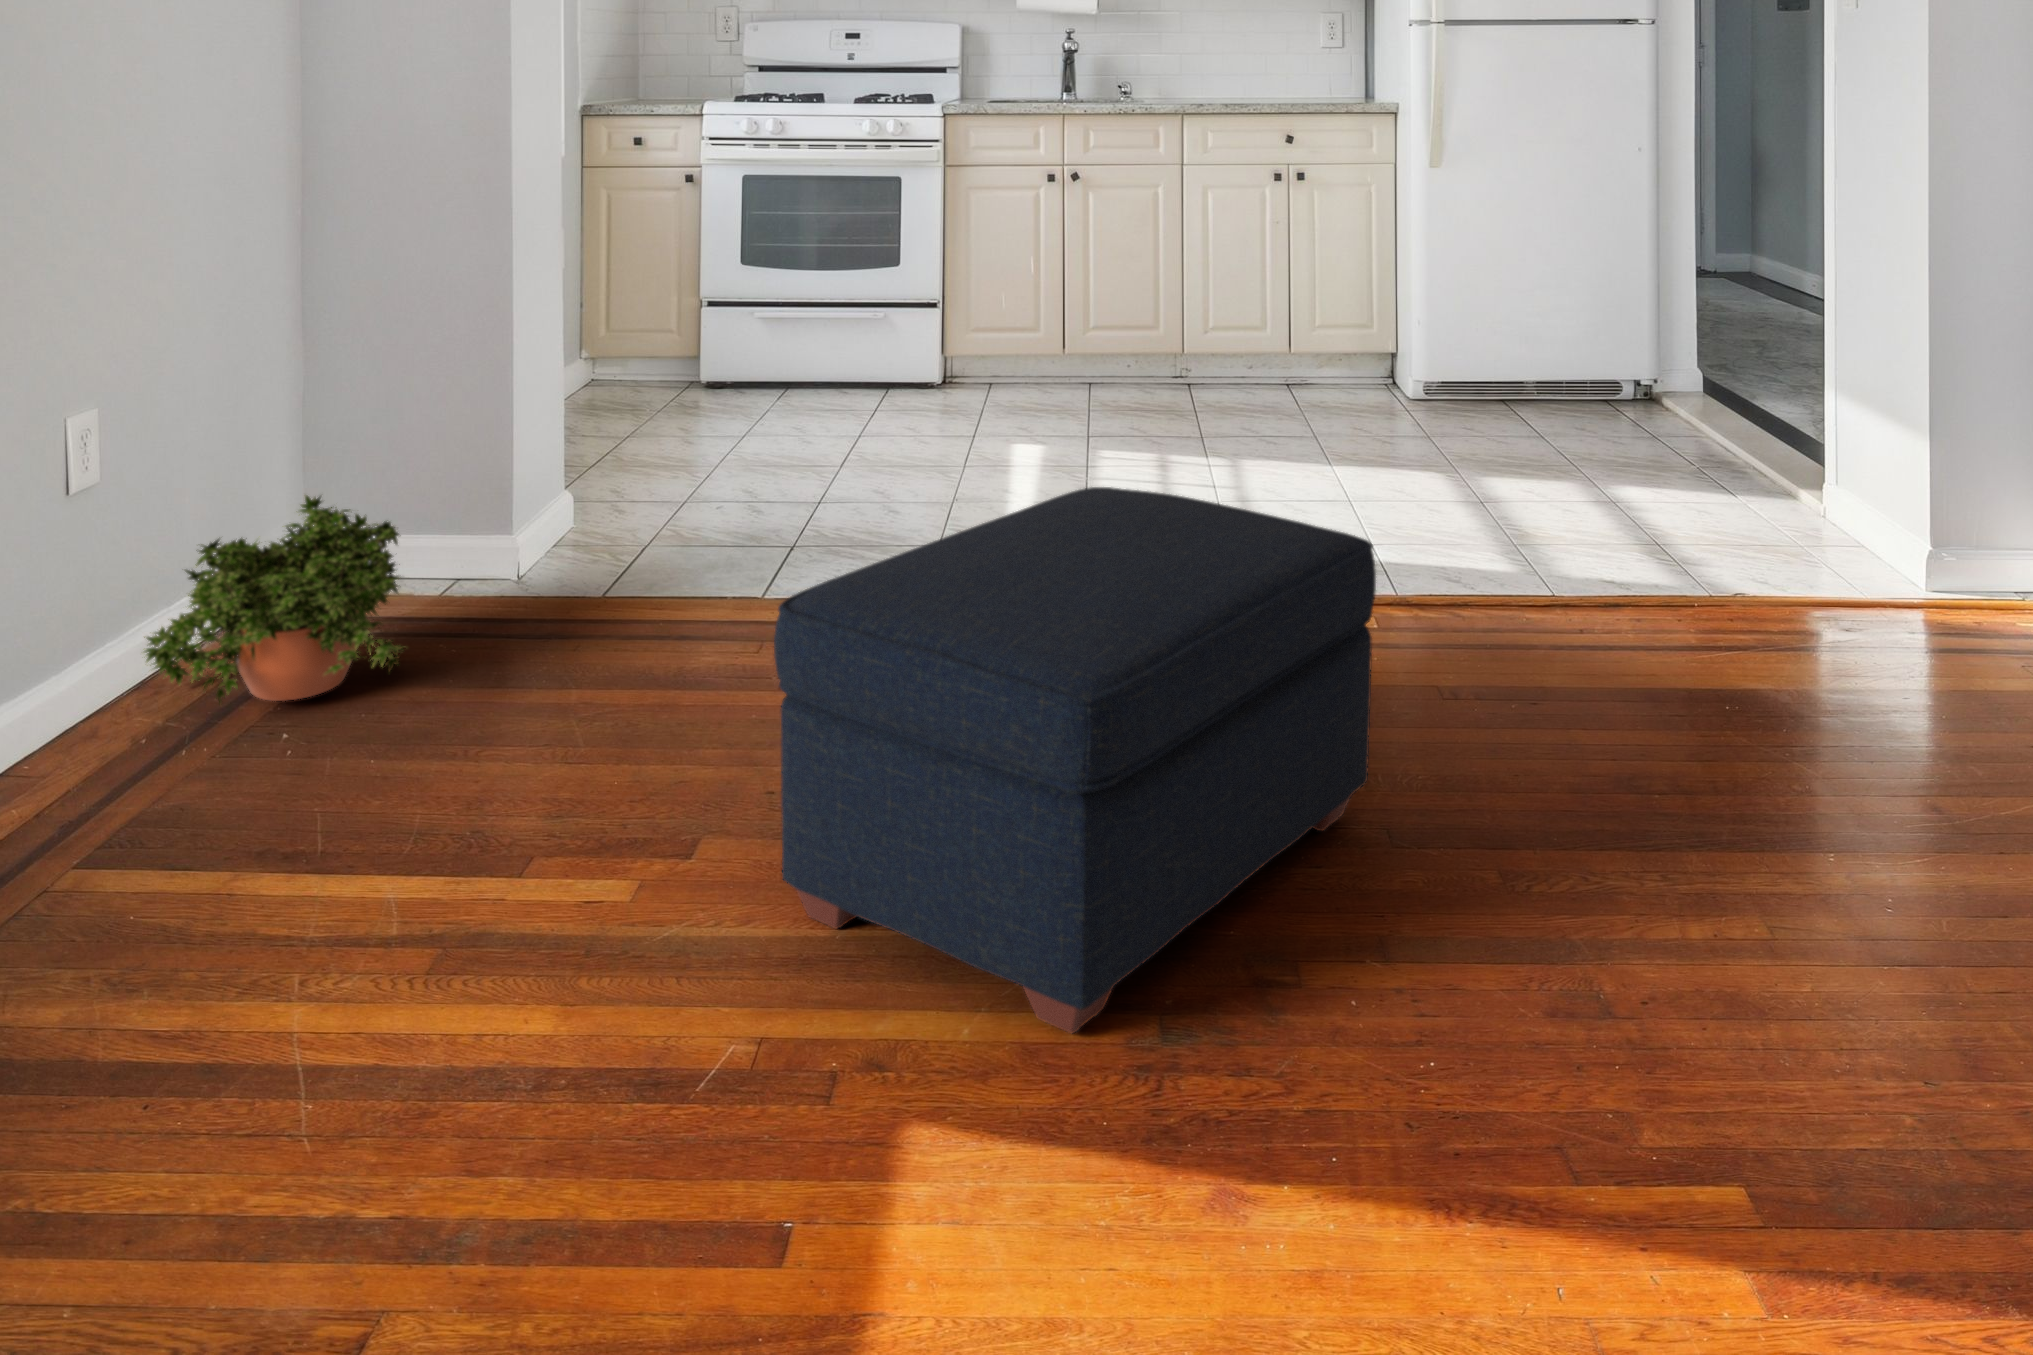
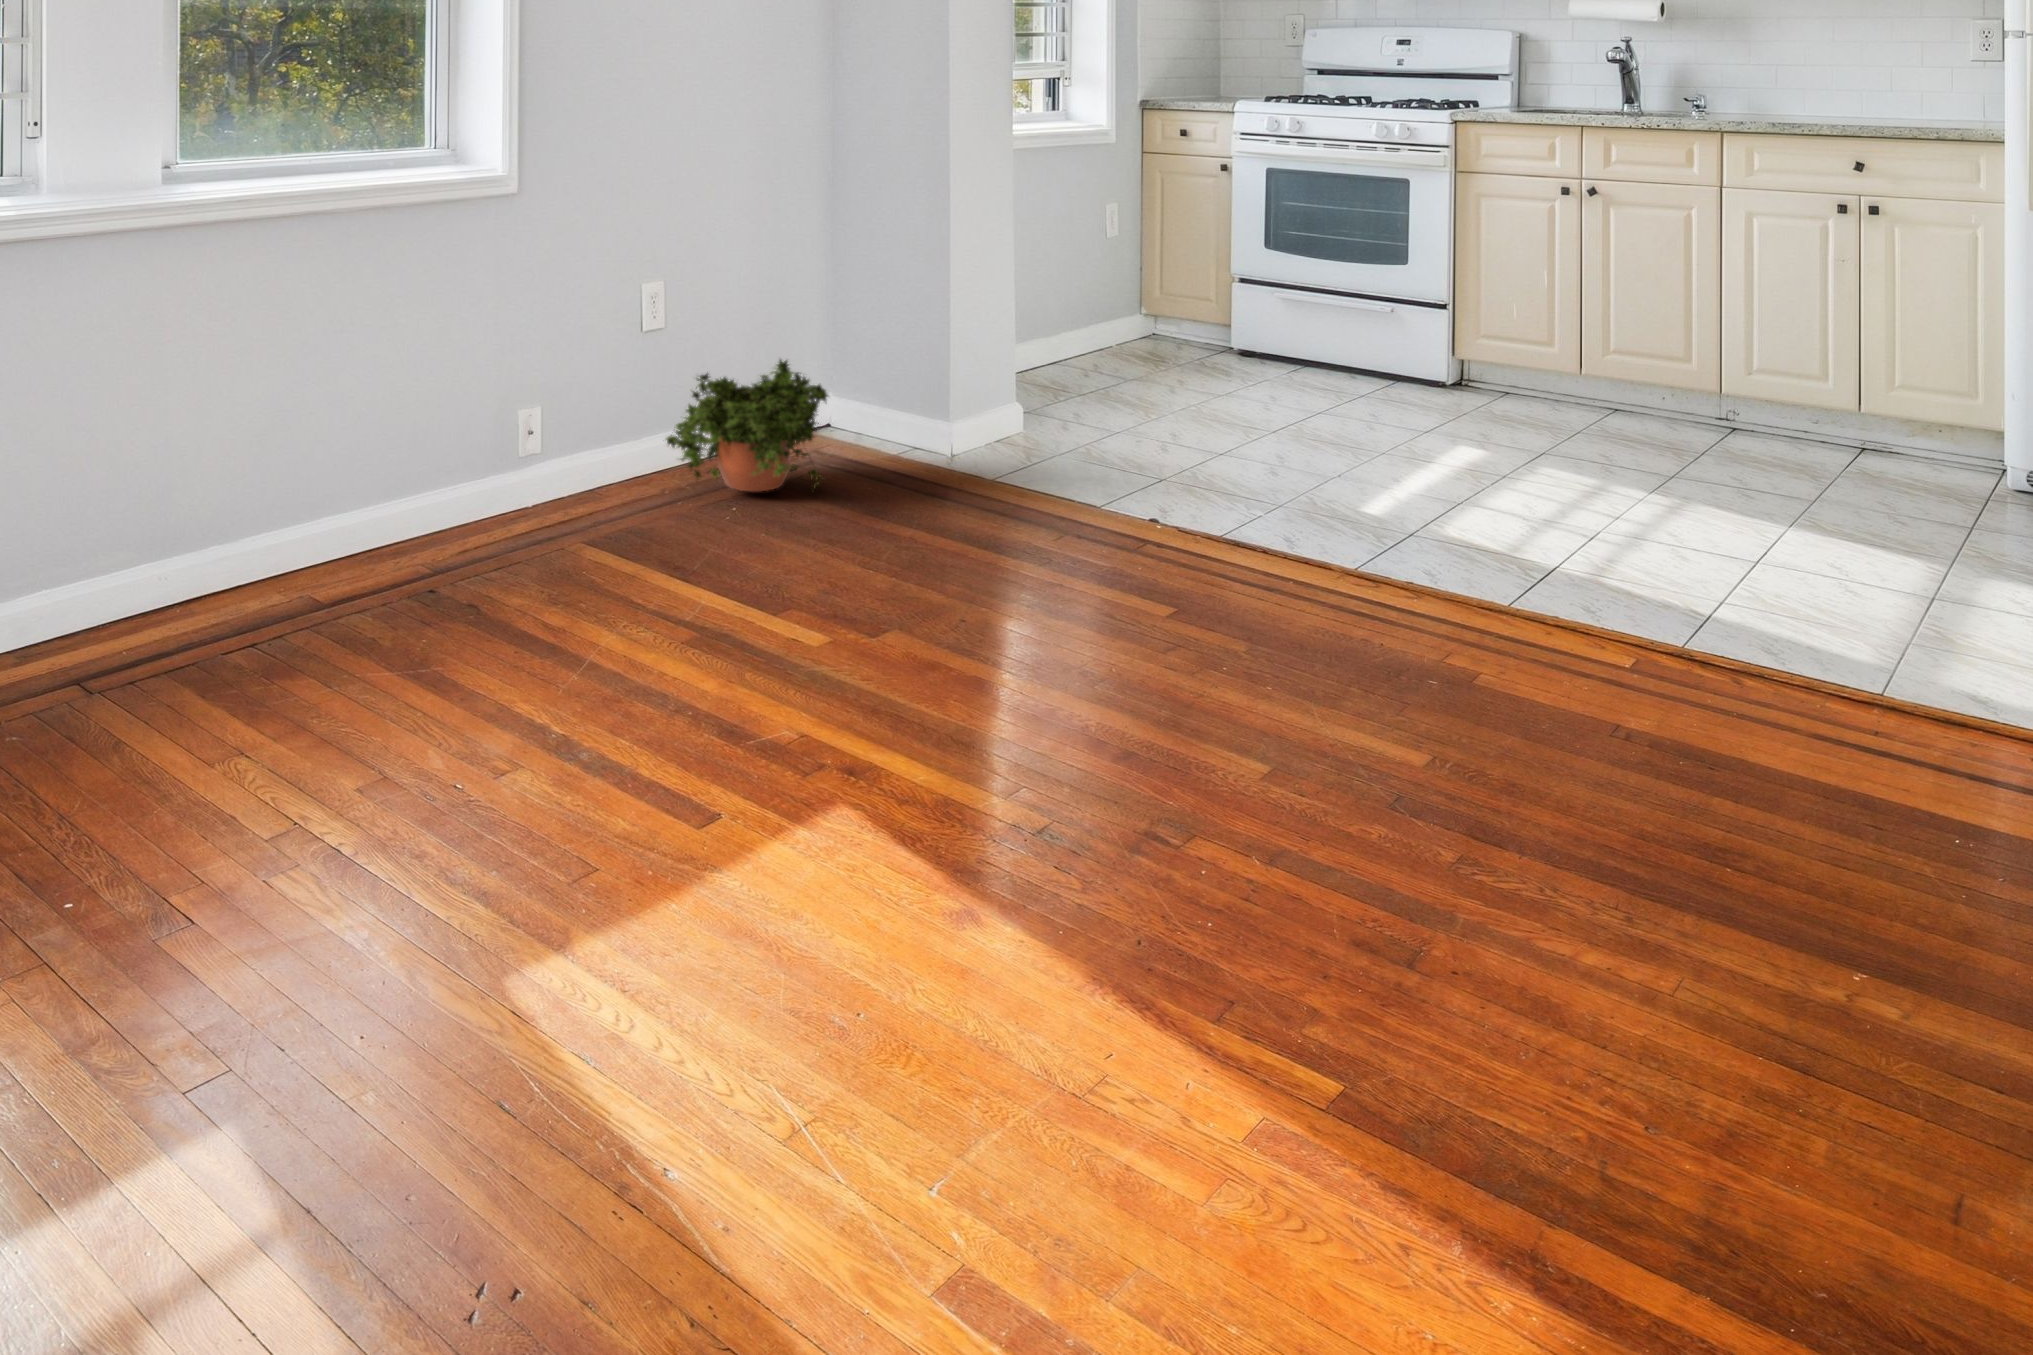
ottoman: present [774,487,1376,1033] -> none [888,438,1420,813]

